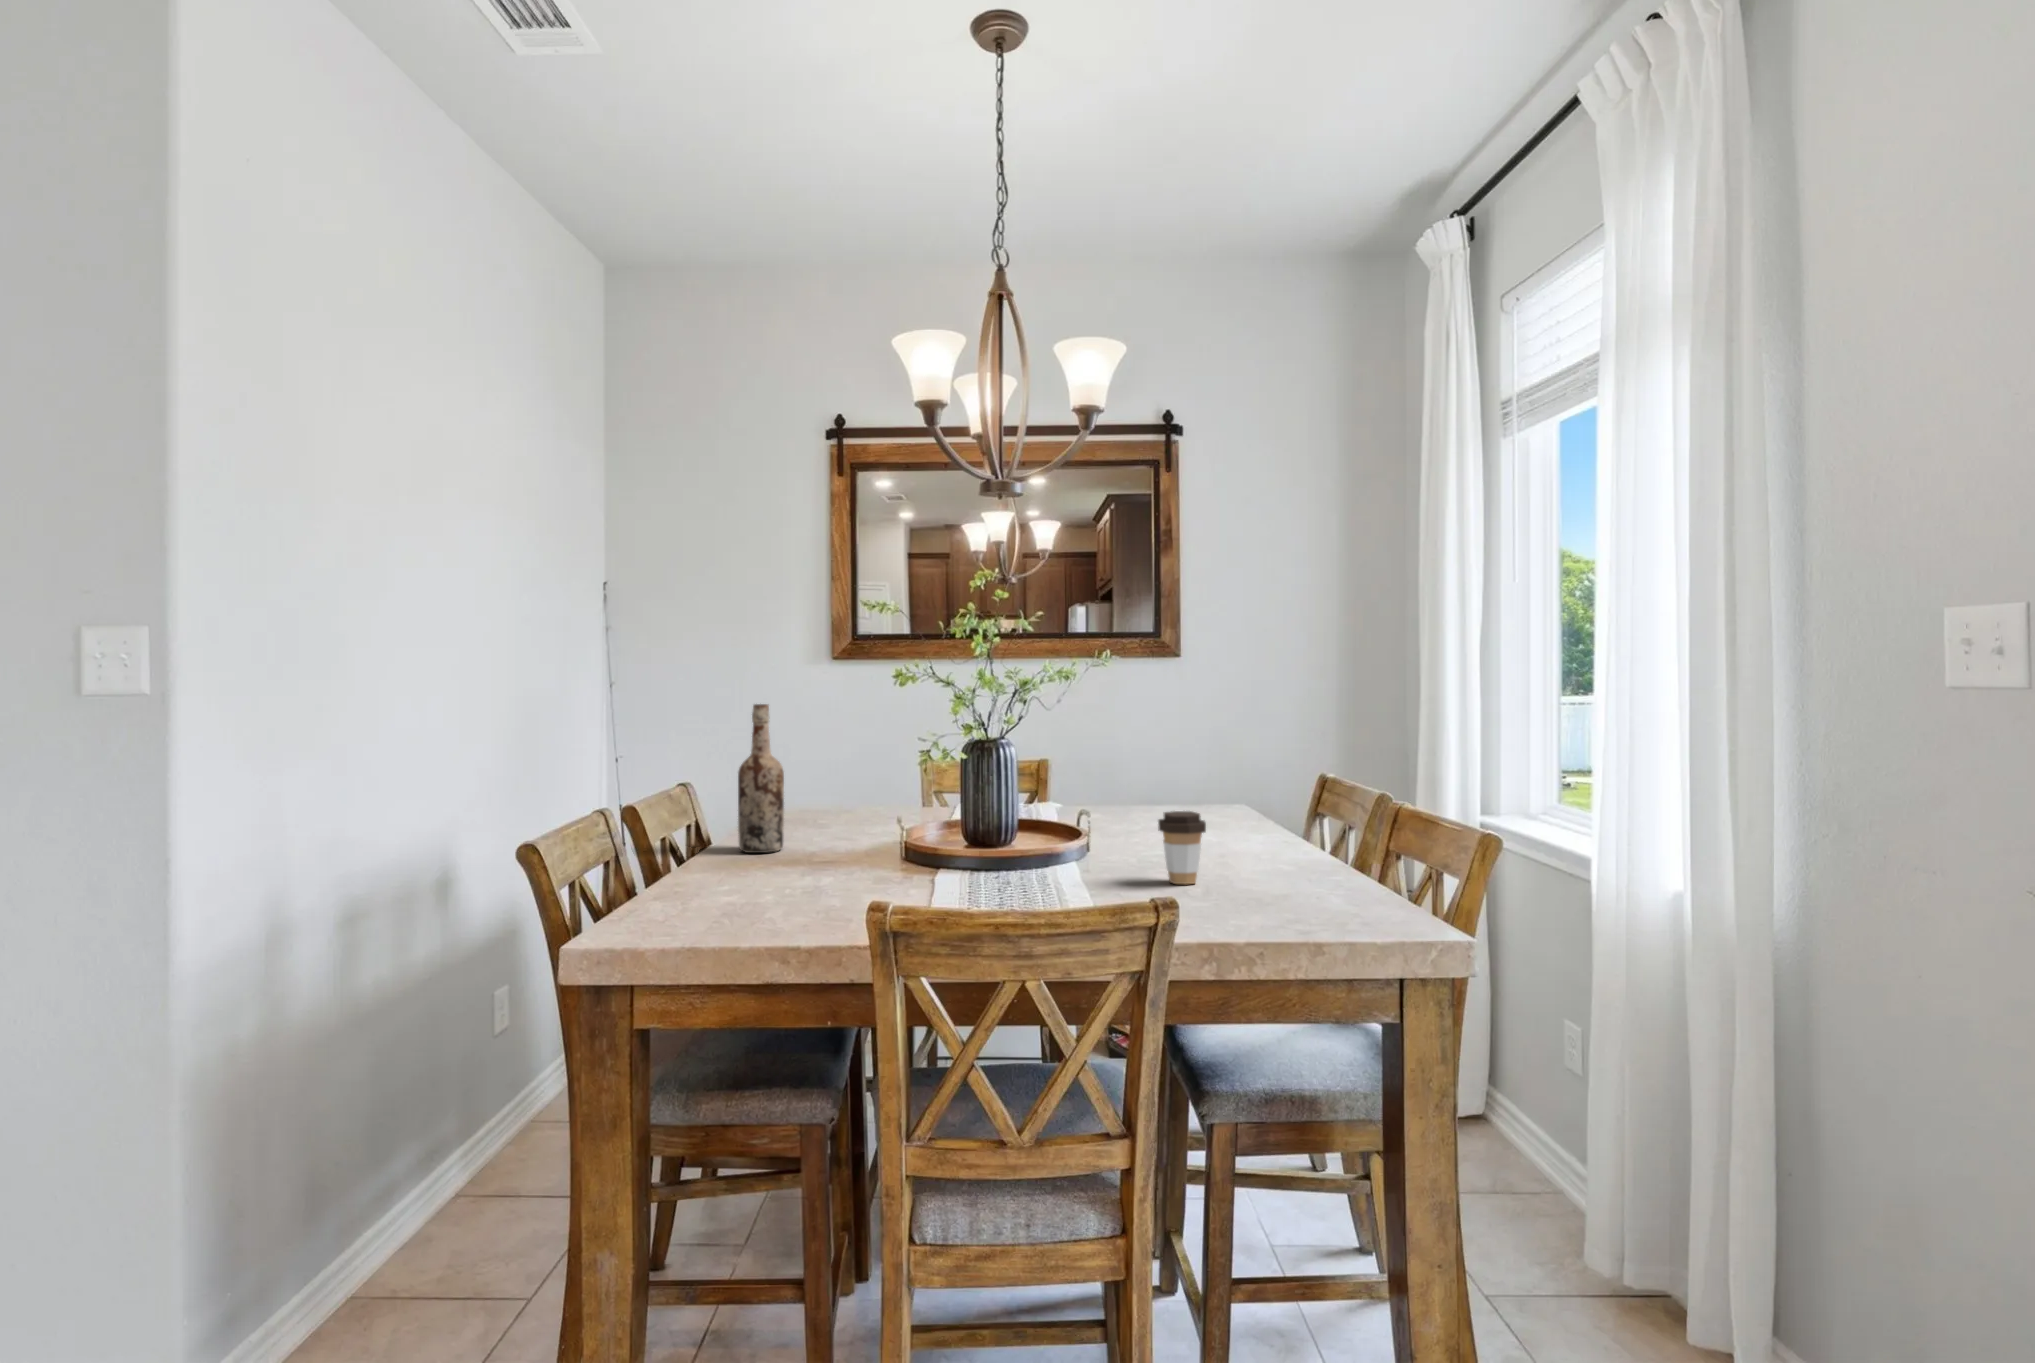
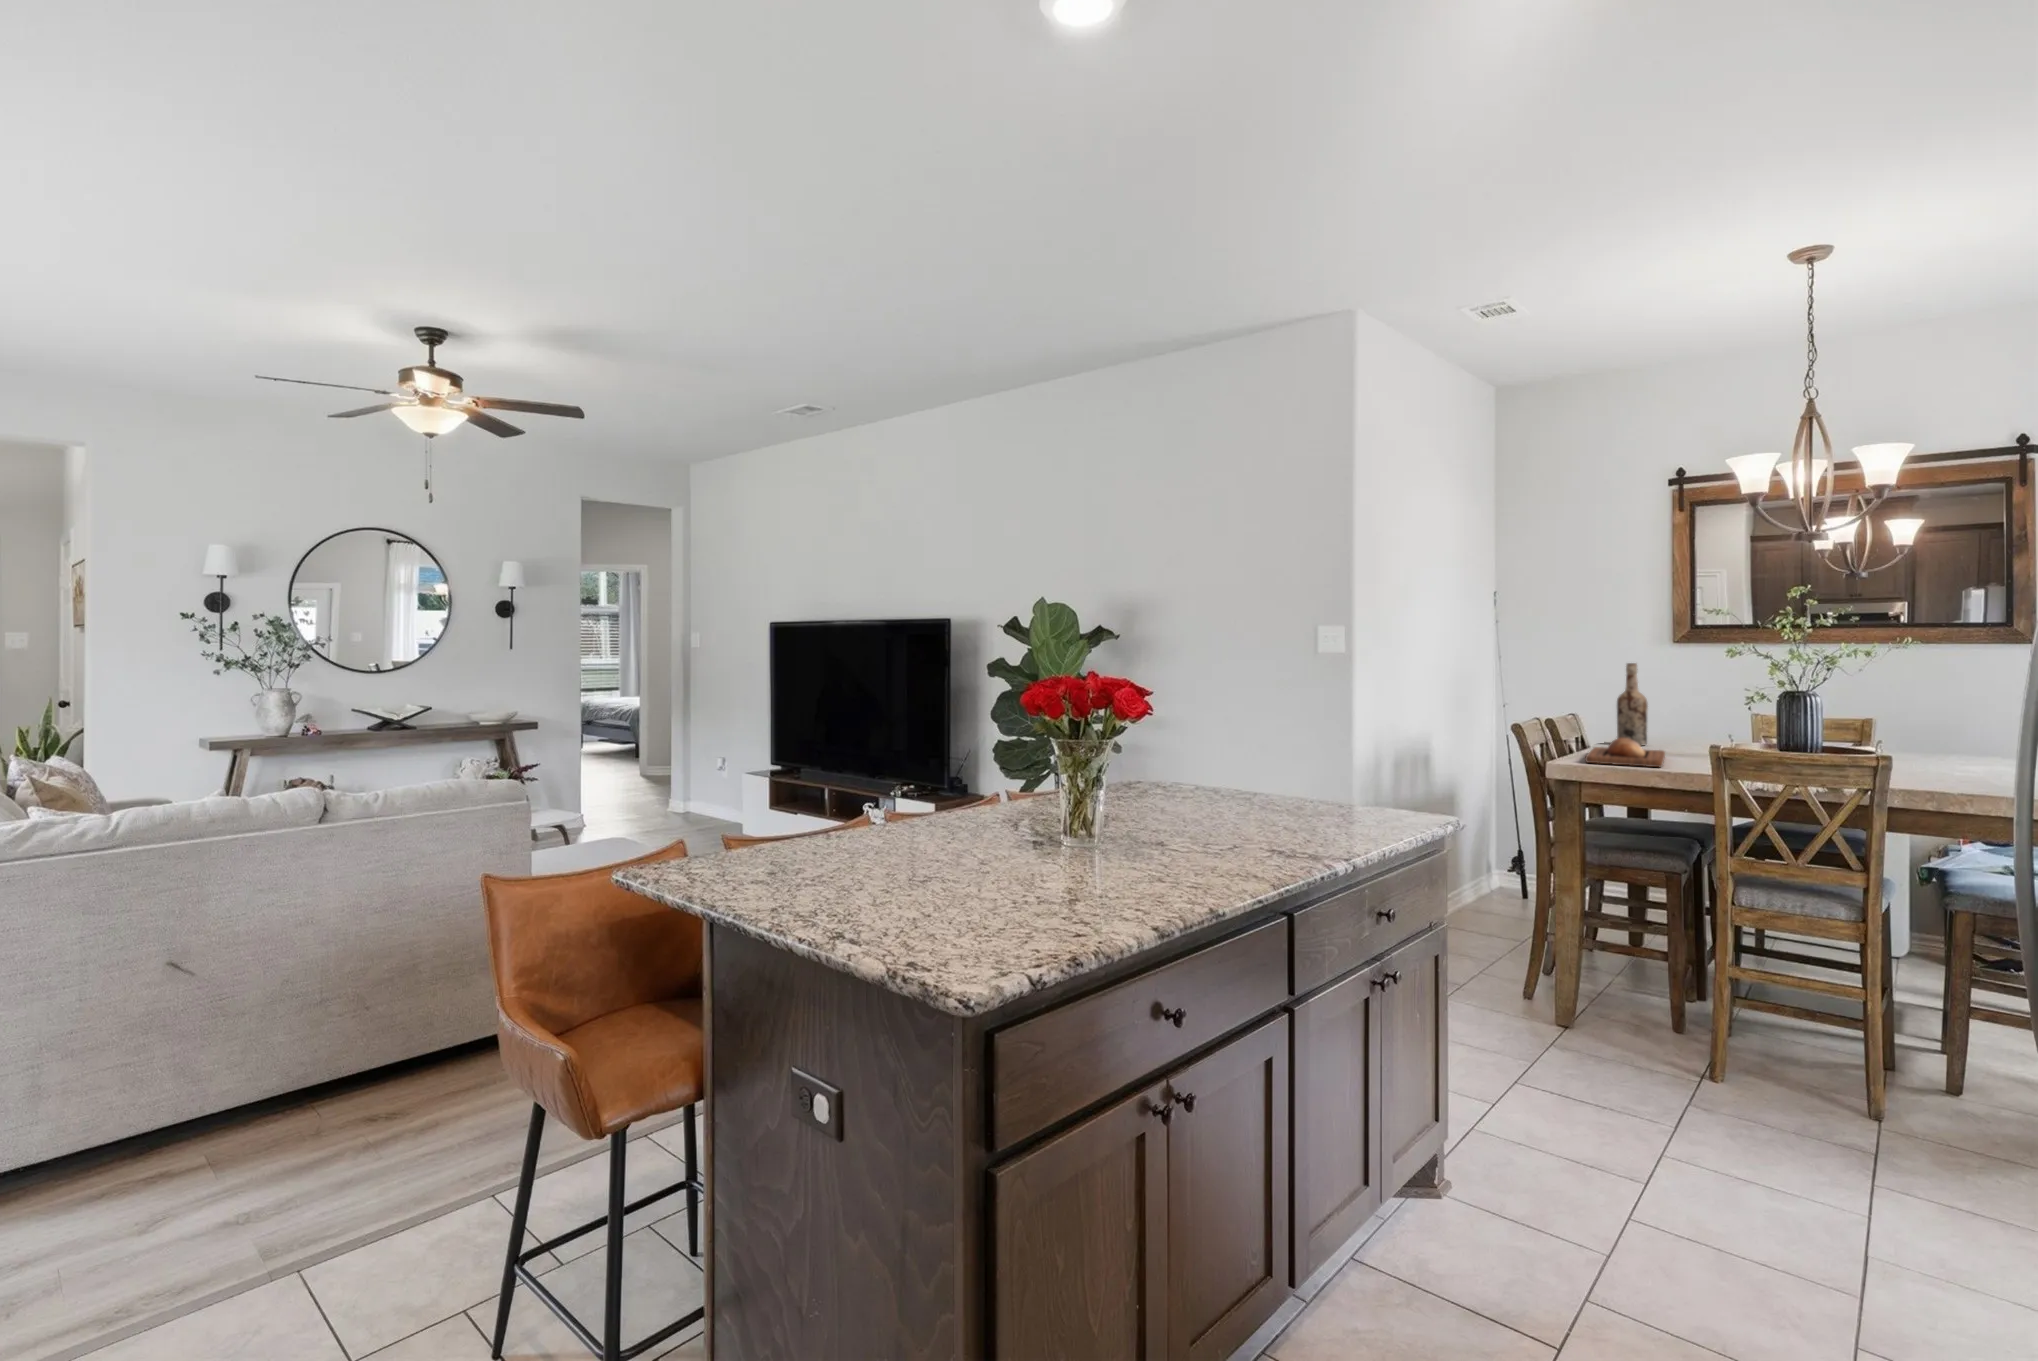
coffee cup: present [1158,811,1206,884] -> none [1930,731,1972,775]
bread loaf: none [654,860,804,938] -> present [1585,738,1665,767]

